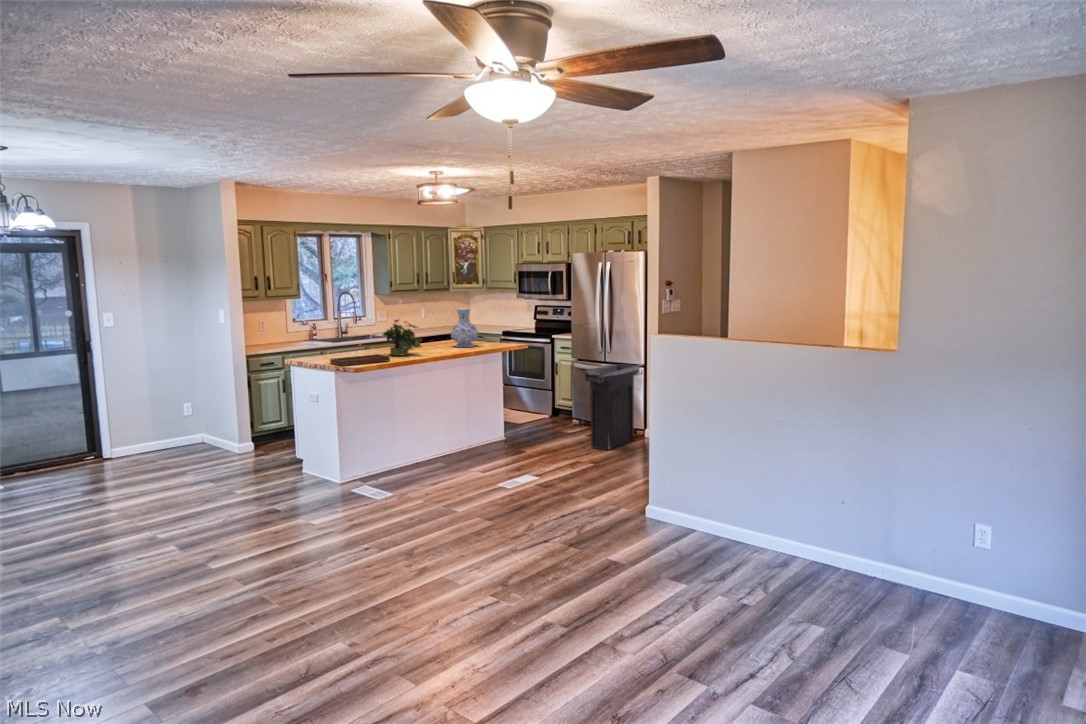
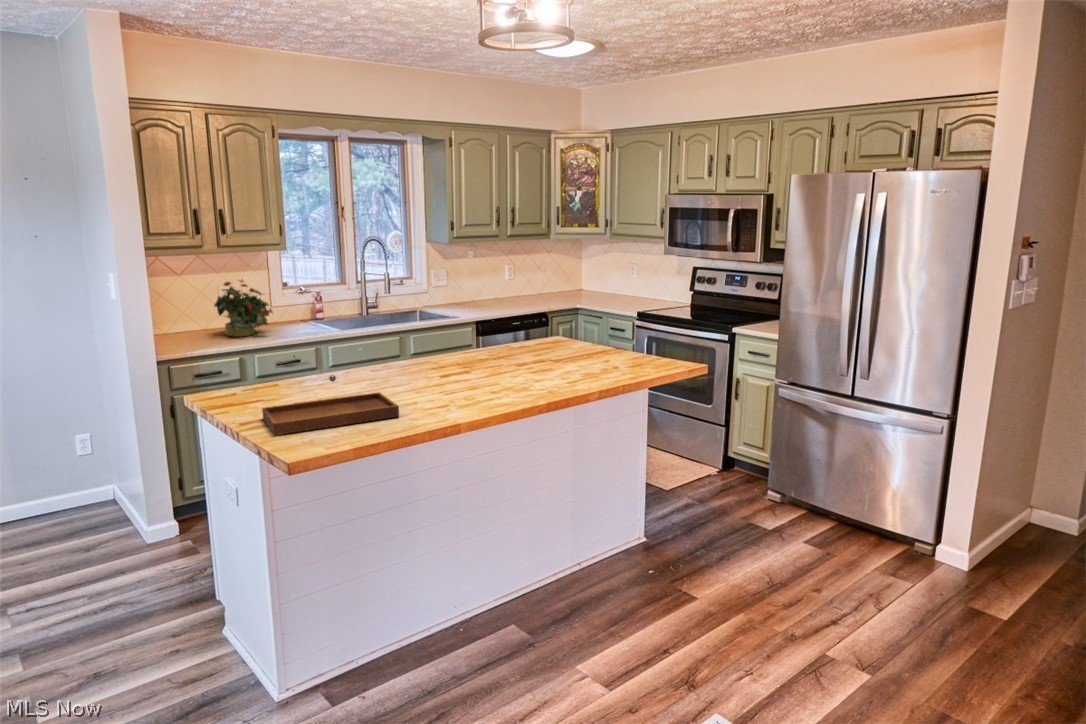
vase: present [451,308,478,347] -> none [546,282,600,363]
potted plant: present [382,319,422,356] -> present [214,280,272,337]
trash can: present [584,364,639,450] -> none [830,408,945,606]

